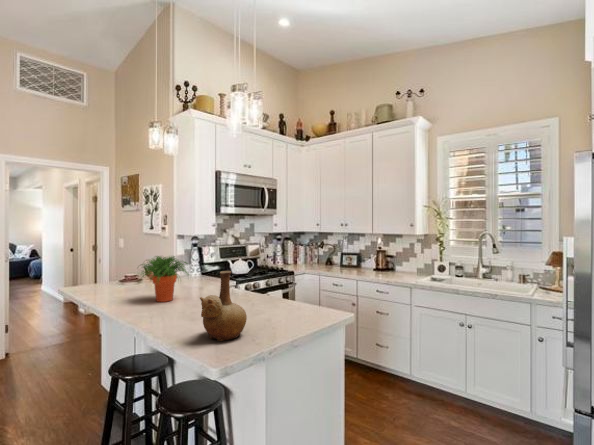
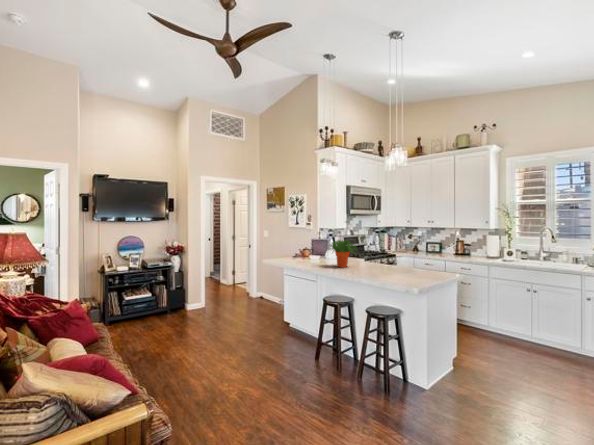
vase: present [200,271,247,341] -> none [397,246,422,283]

